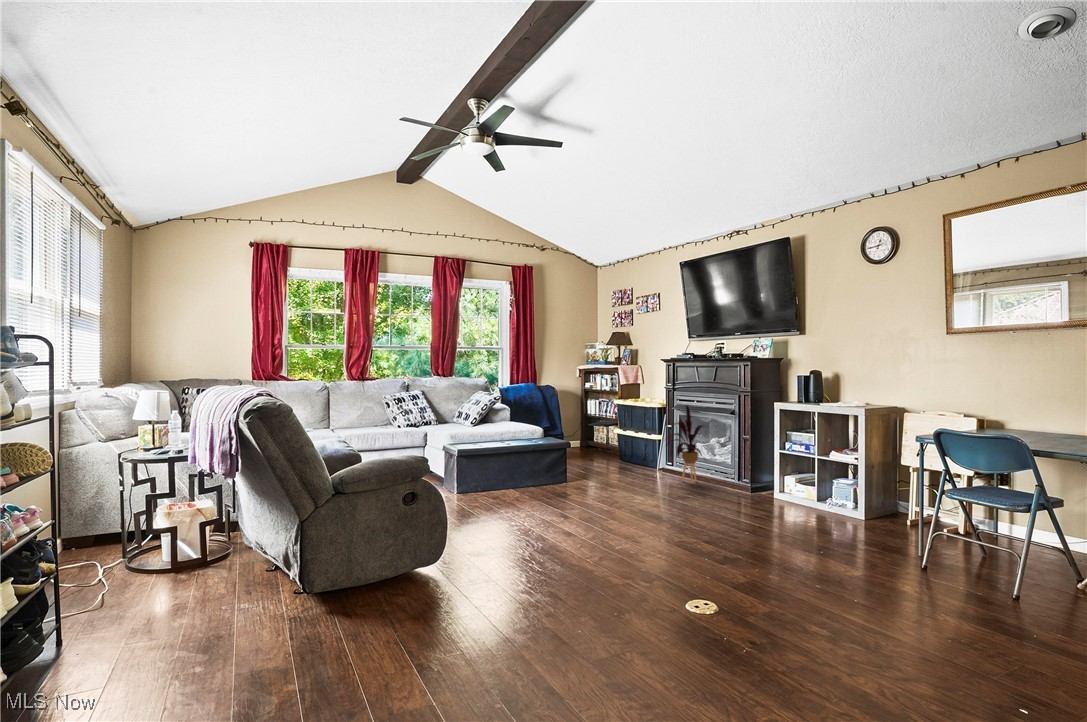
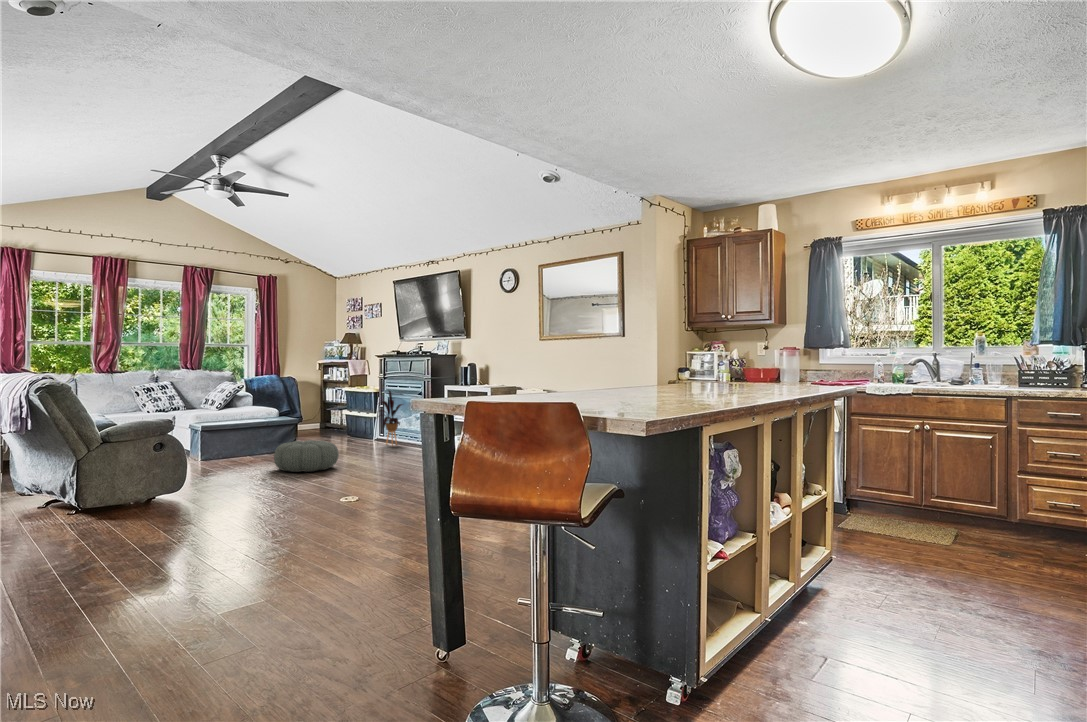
pouf: none [555,481,645,533] -> present [274,440,339,472]

